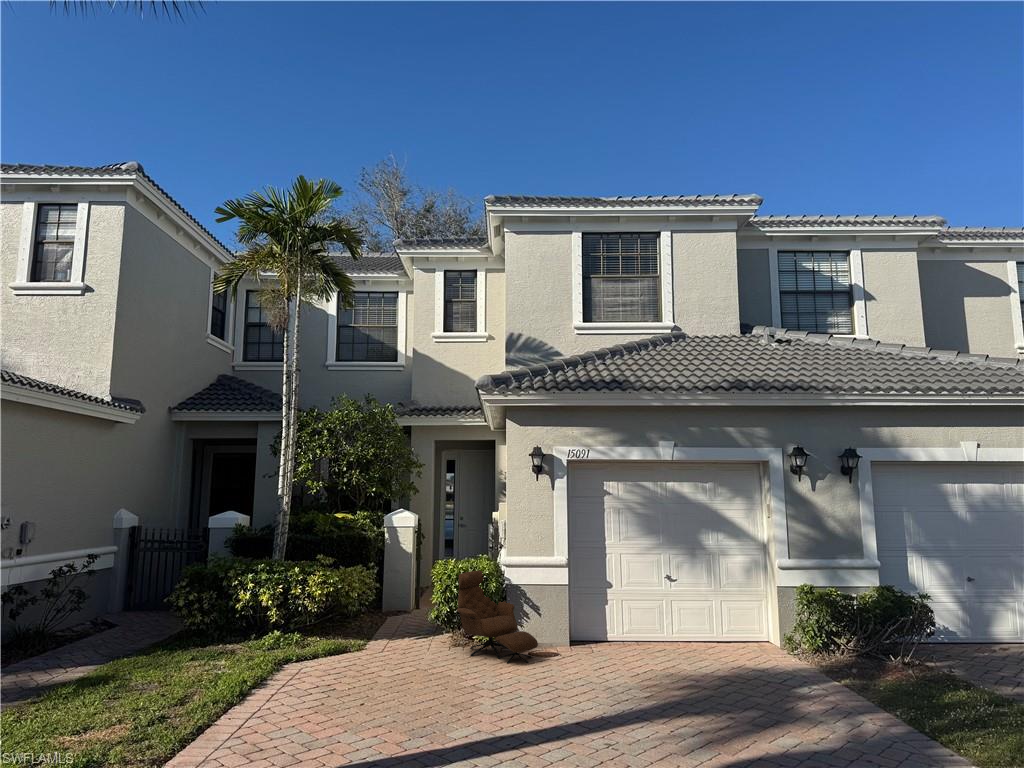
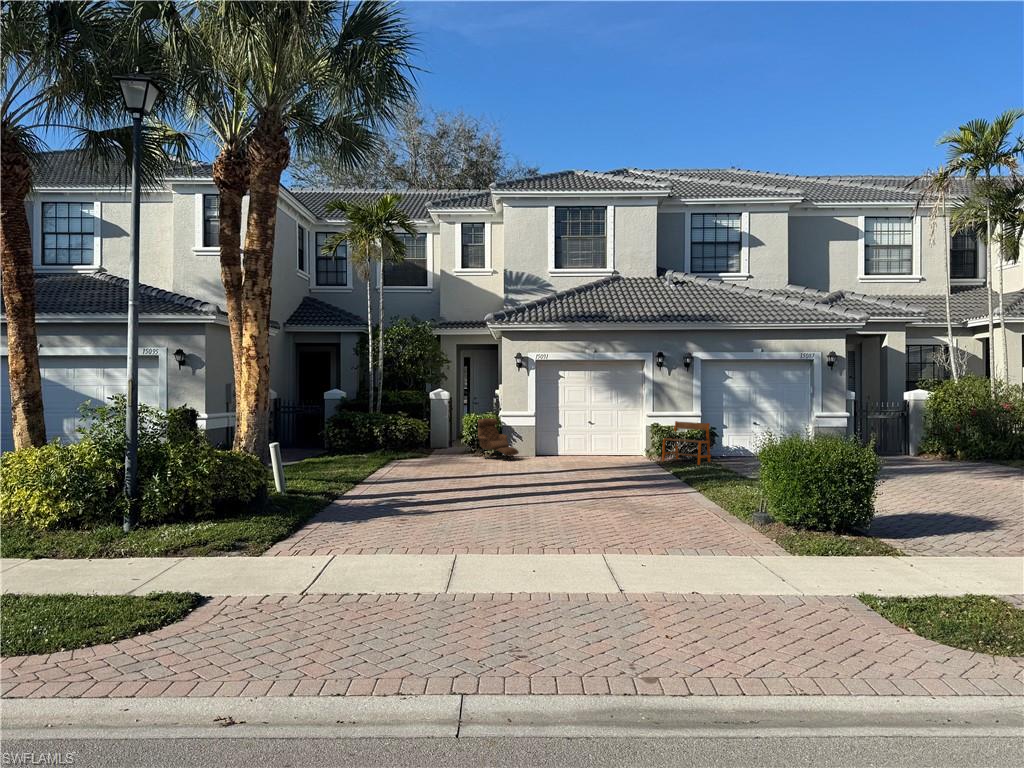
bench: none [828,579,937,683] -> present [662,421,711,465]

